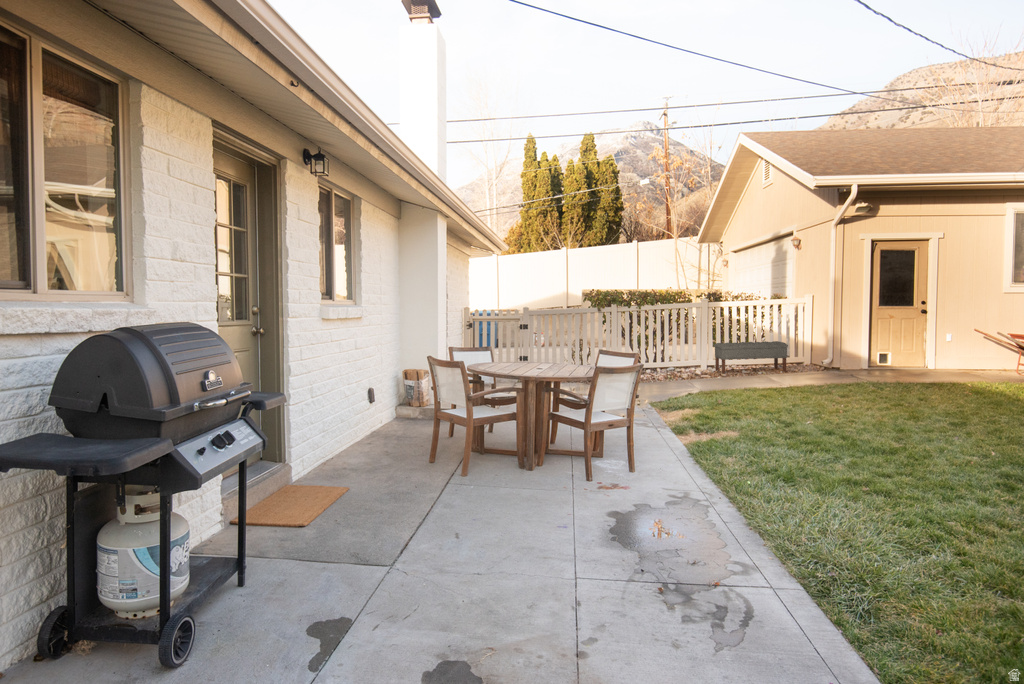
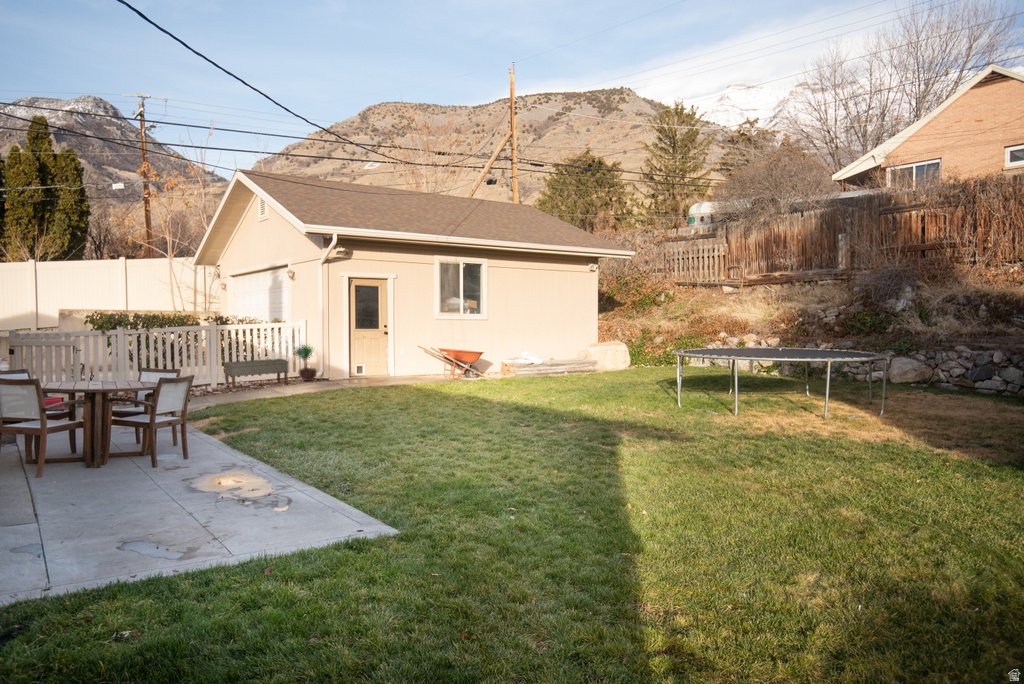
potted tree: none [792,321,824,369] -> present [293,345,317,381]

